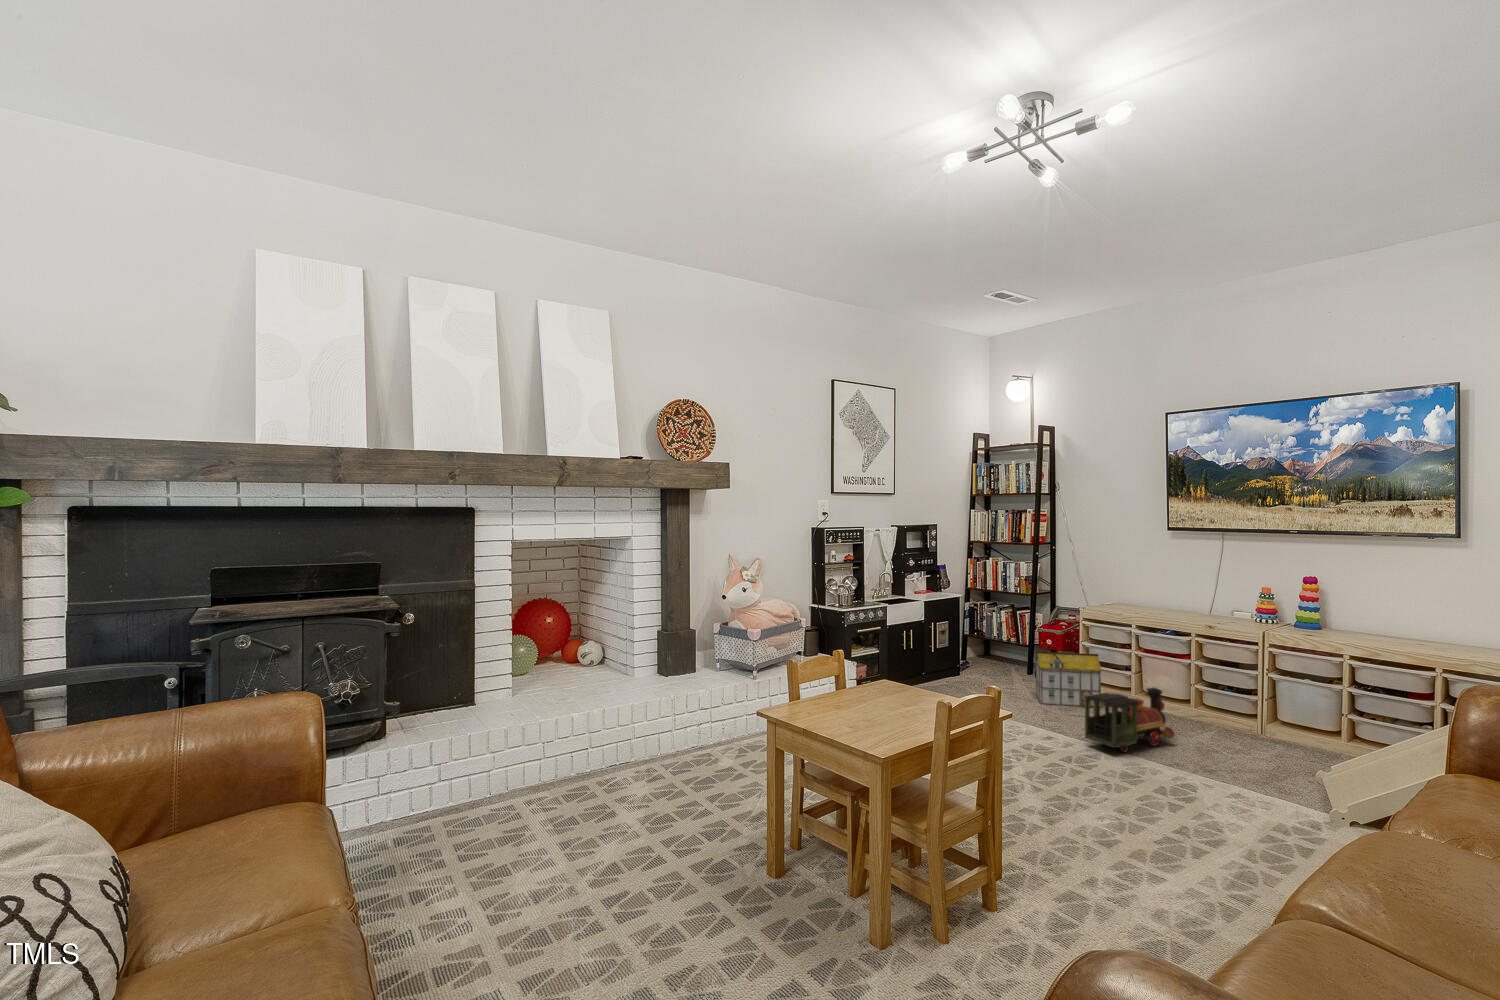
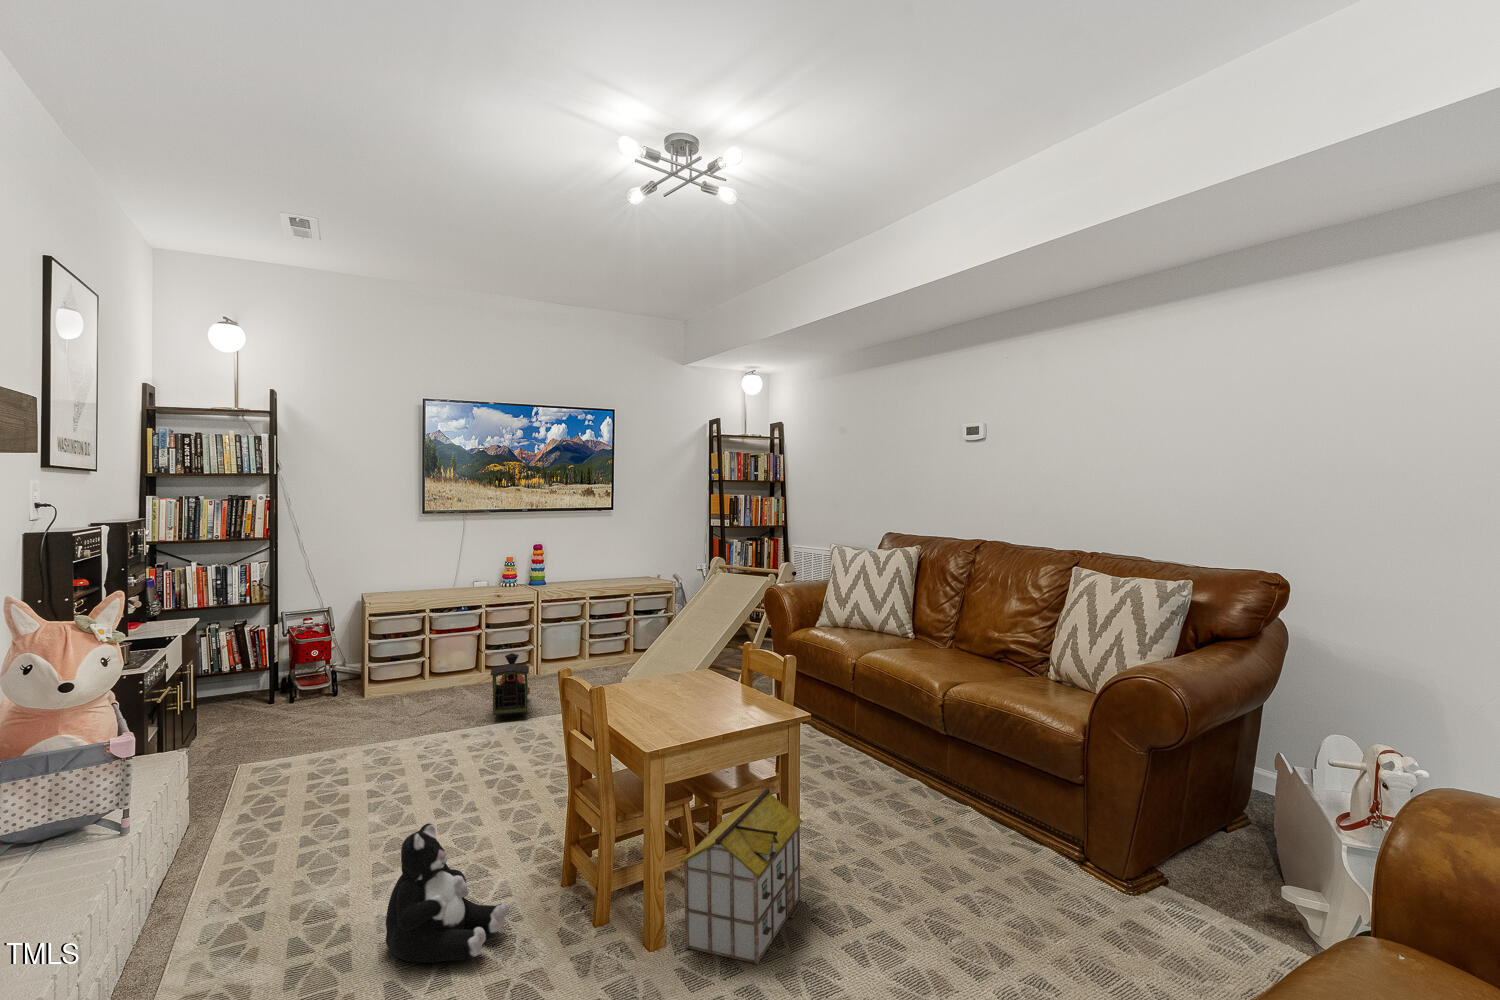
toy house: present [1035,651,1102,707] -> present [681,788,802,964]
plush toy: none [674,737,735,827] -> present [386,823,509,963]

